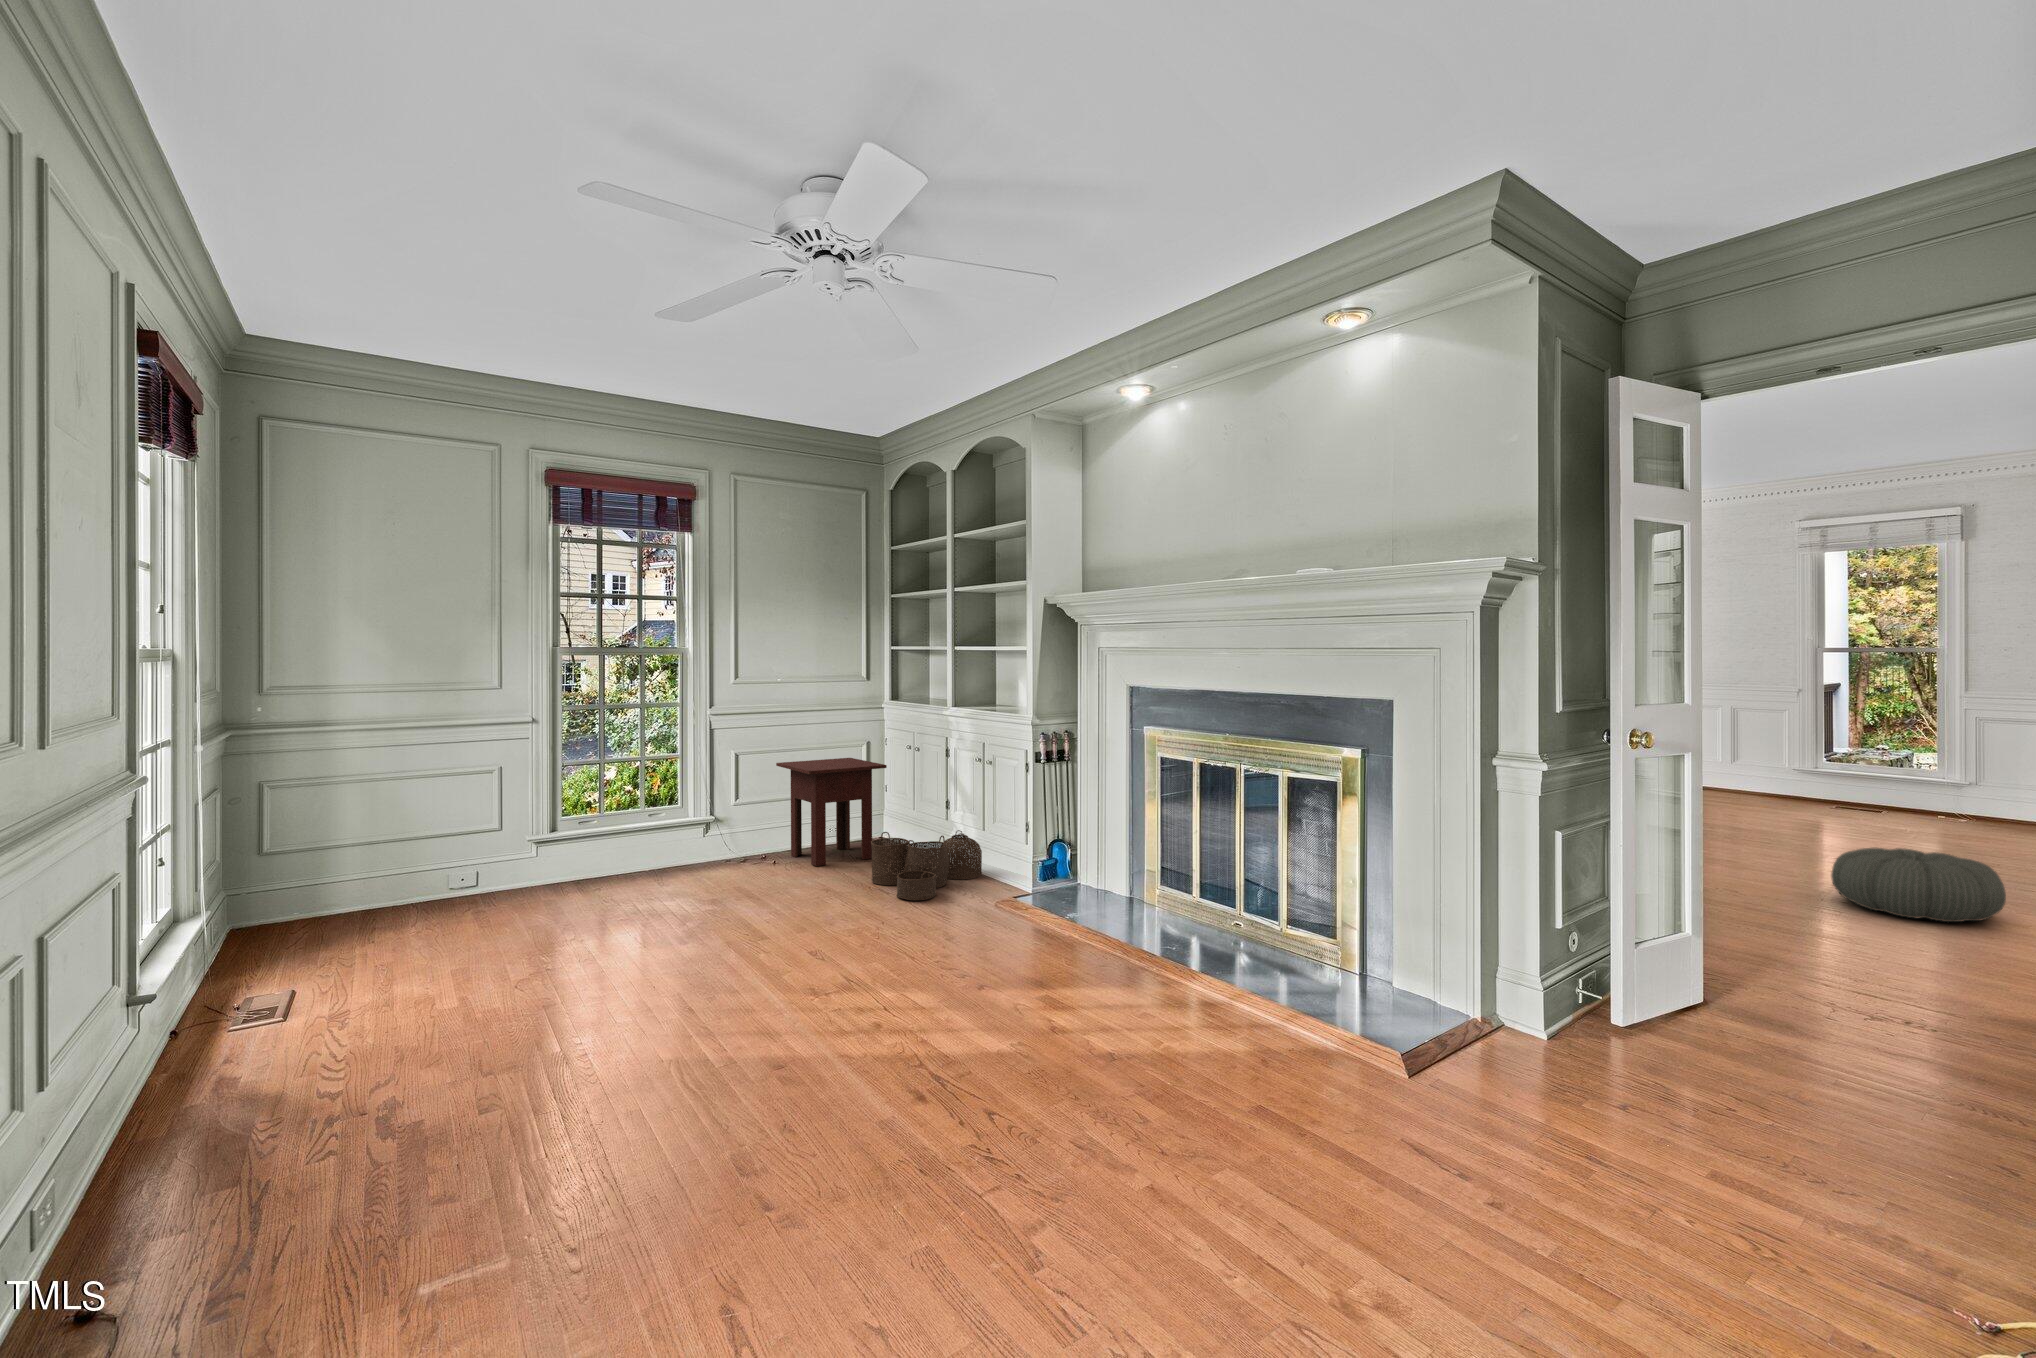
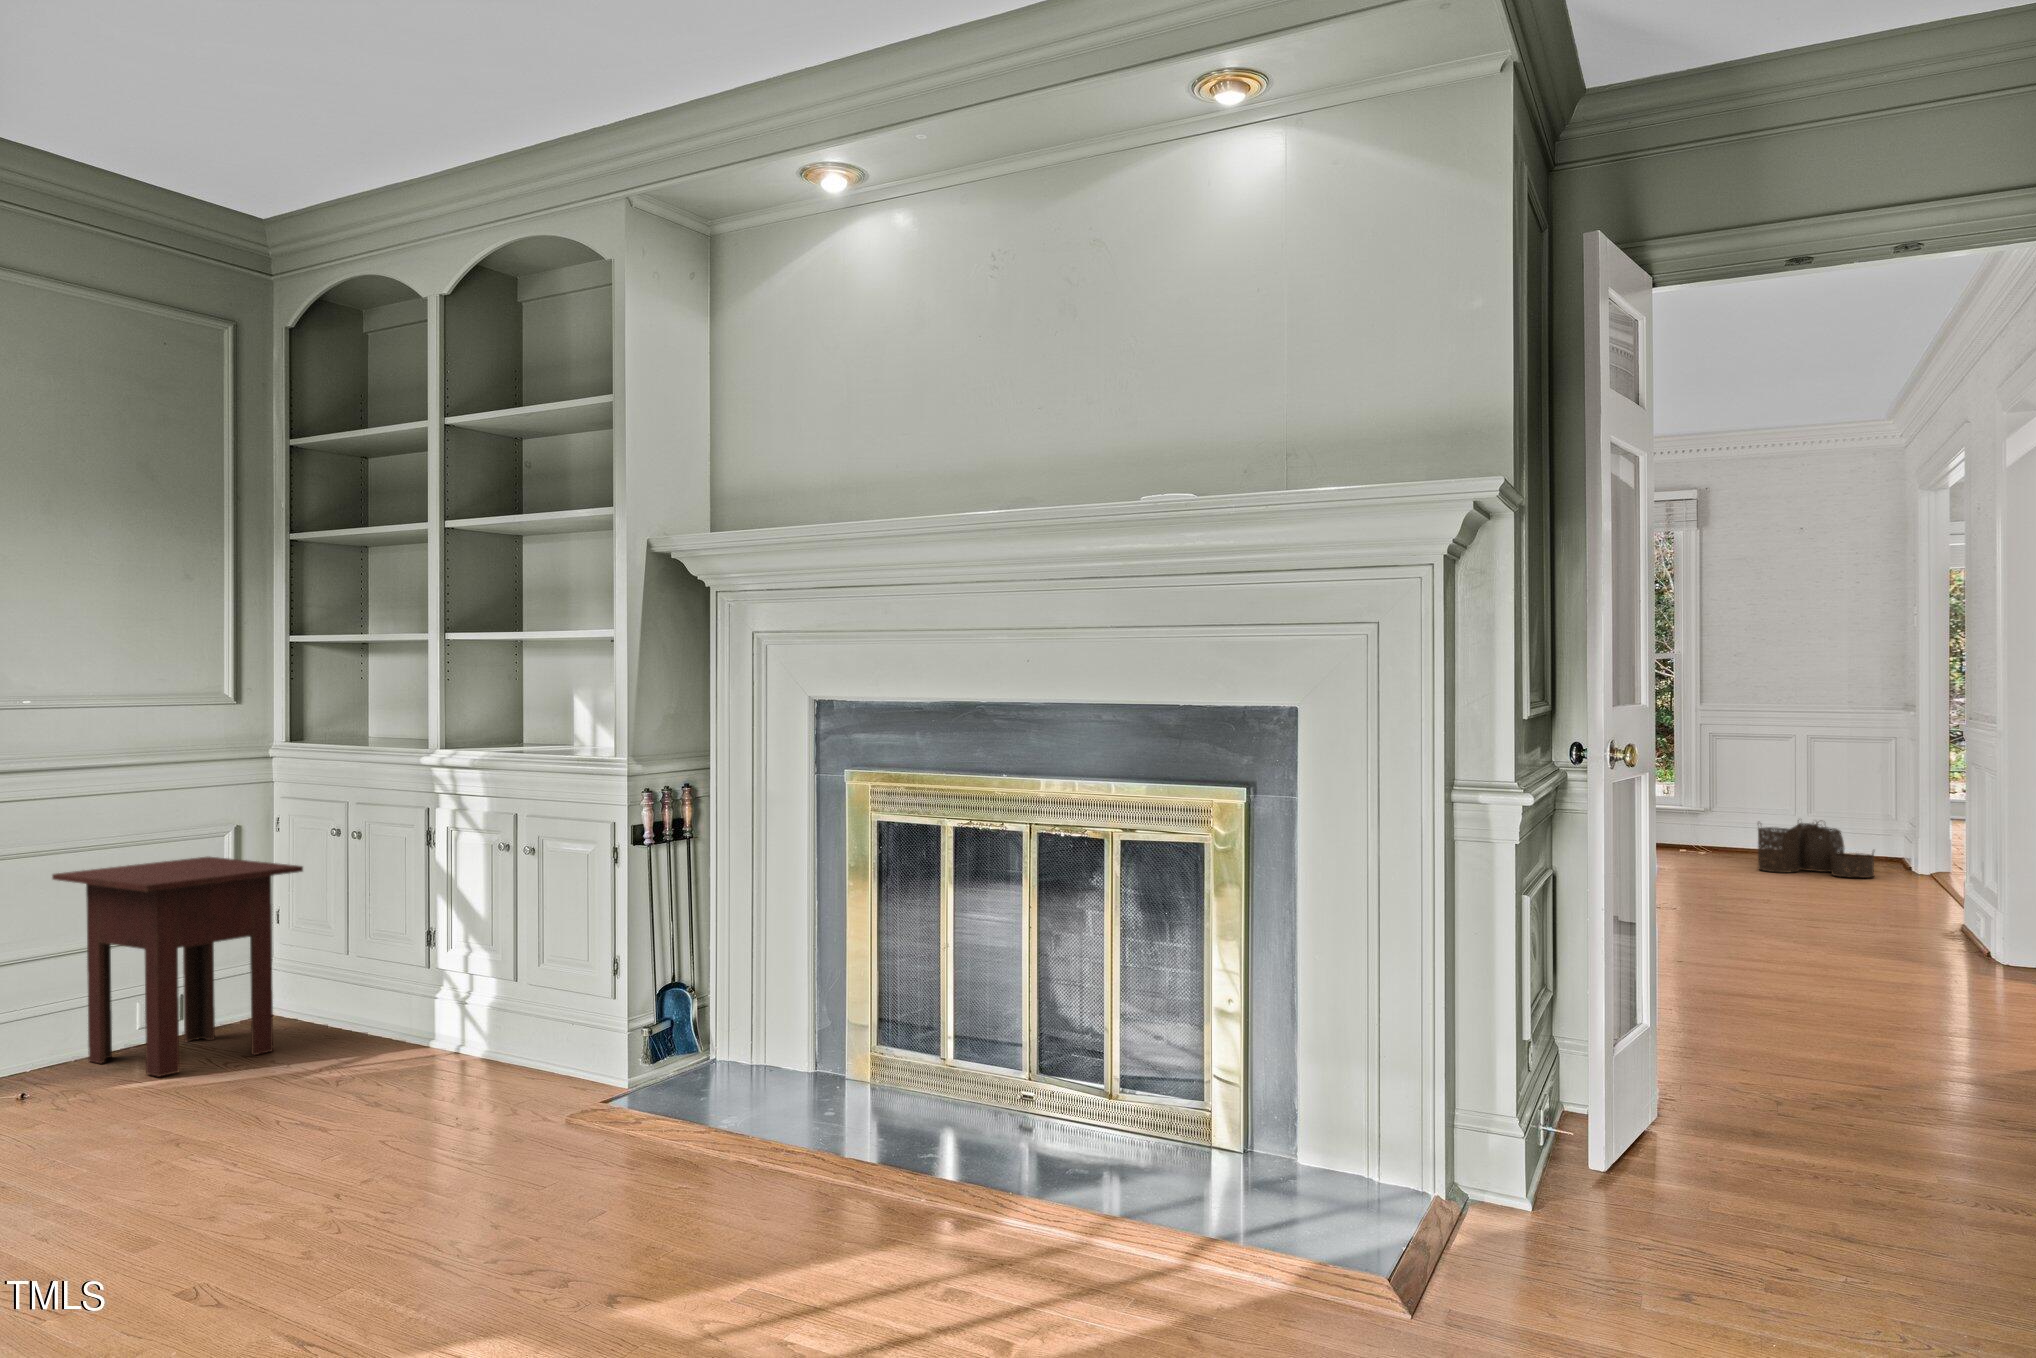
woven basket: present [871,830,982,900] -> present [1758,820,1874,878]
pouf: present [1831,848,2006,922] -> none [1766,905,1959,997]

